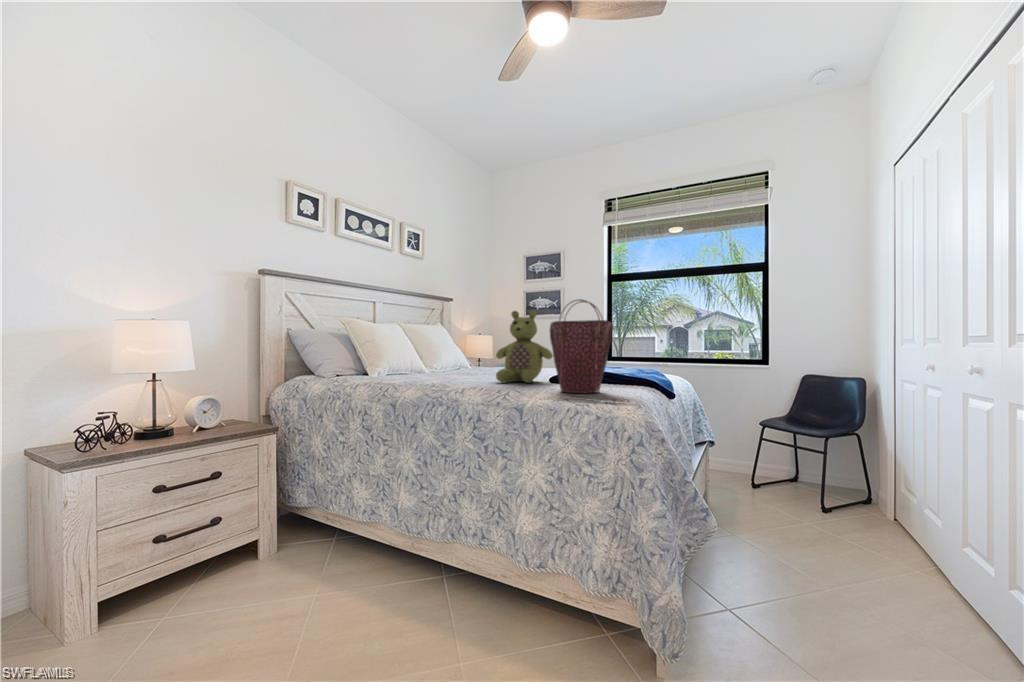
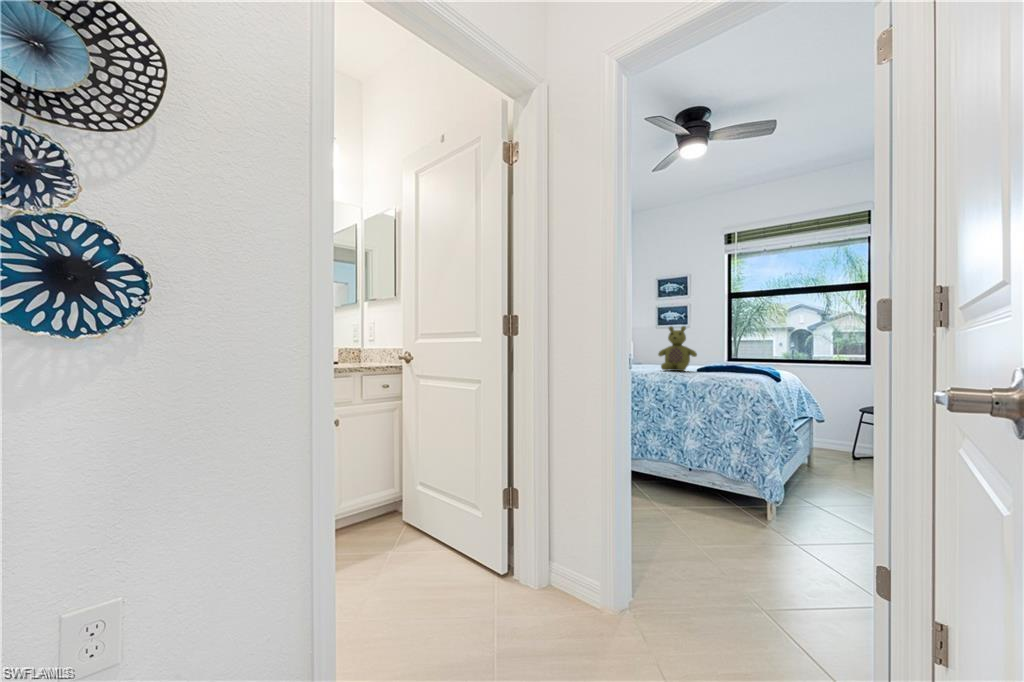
handbag: present [550,299,613,393] -> none [701,322,741,375]

